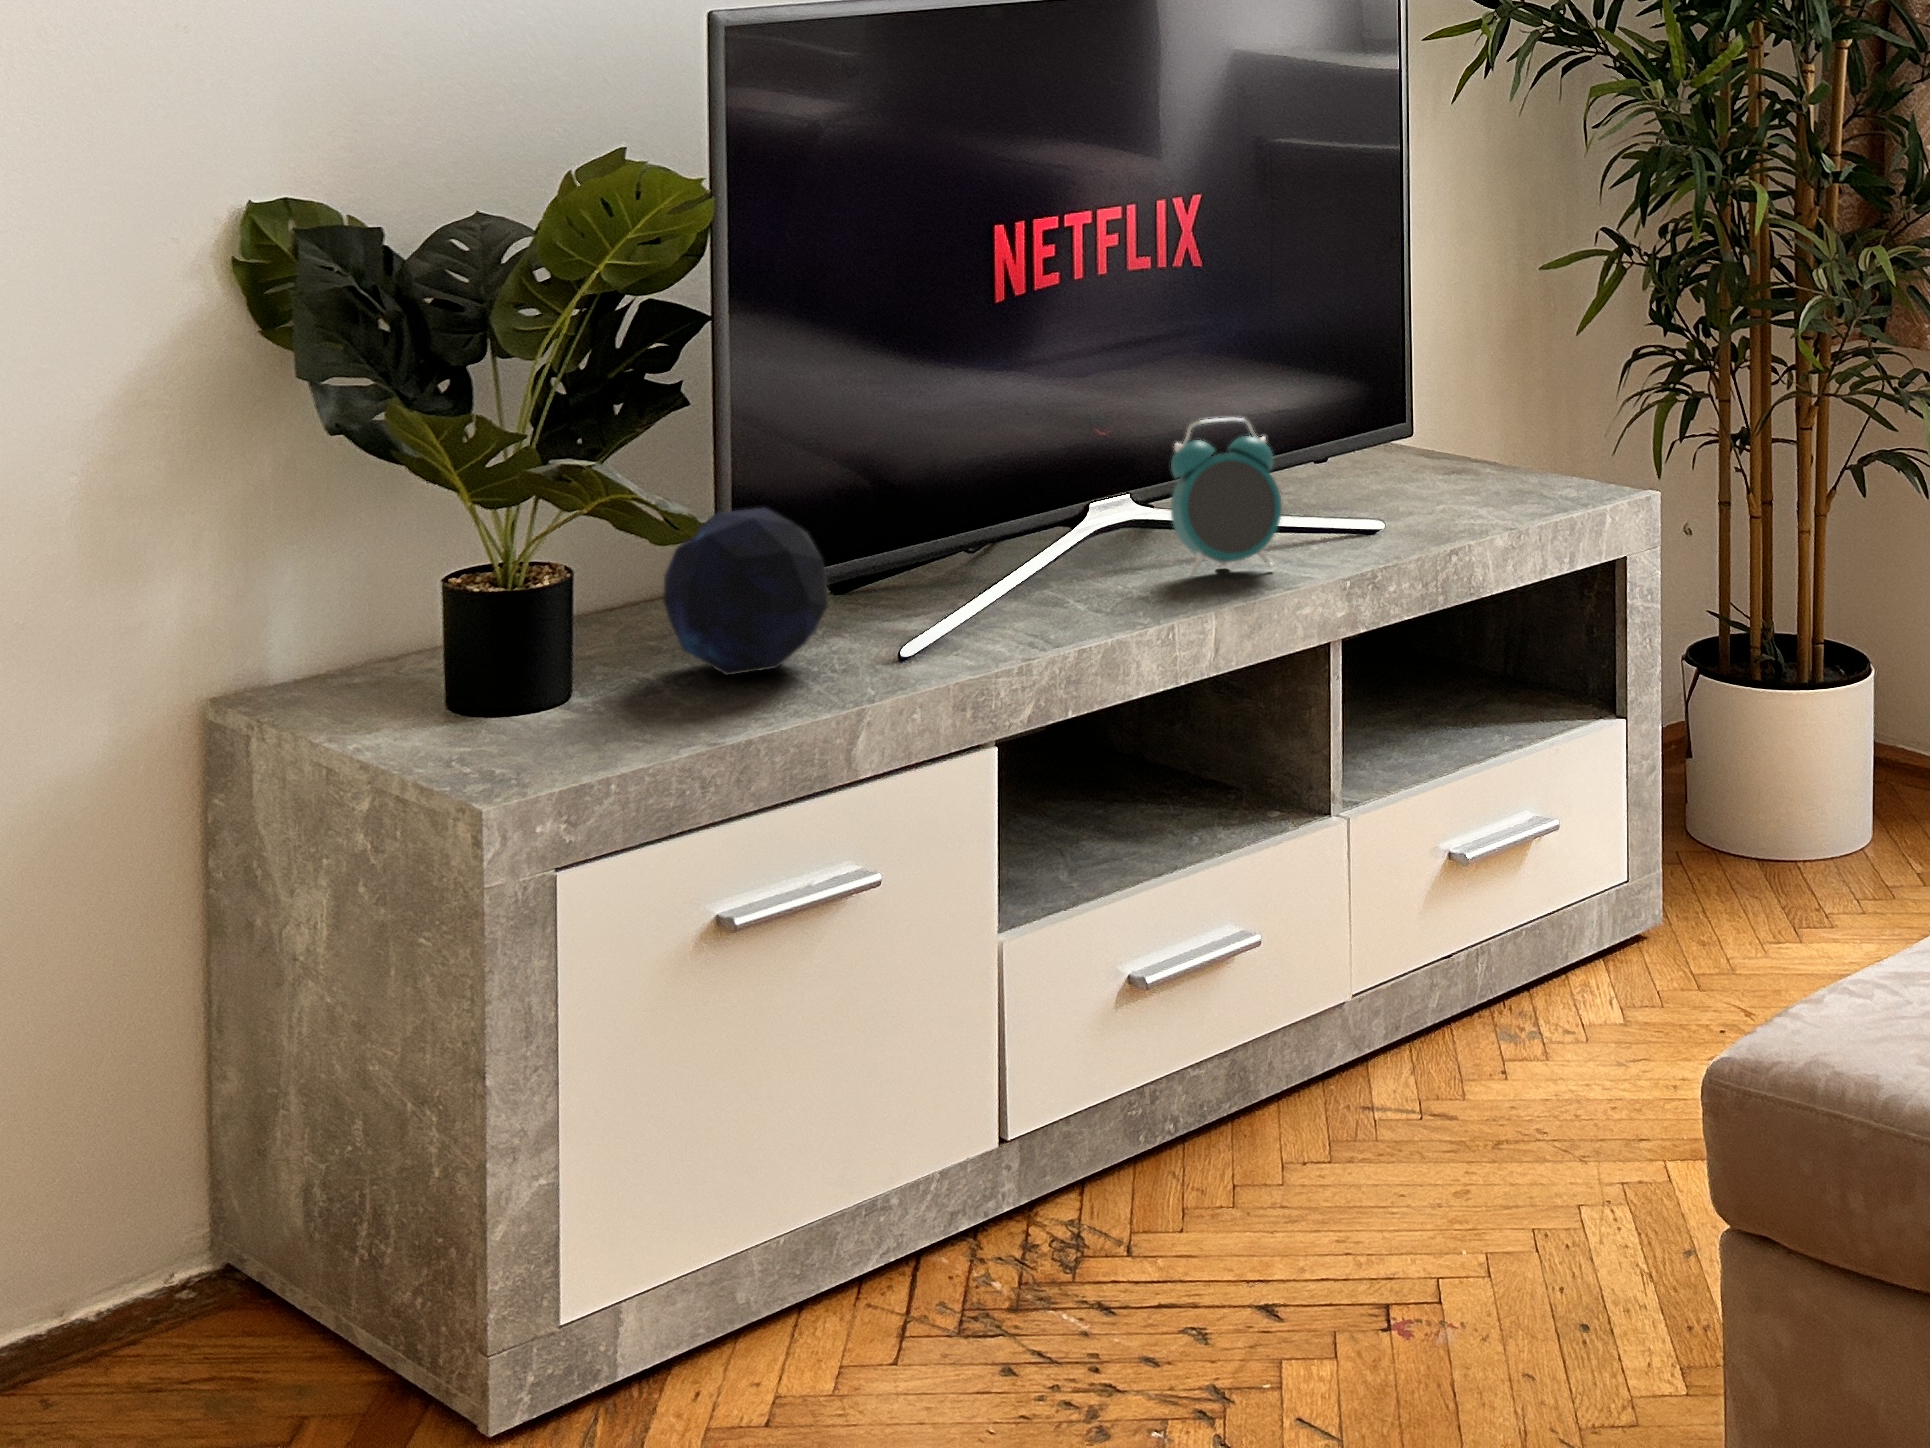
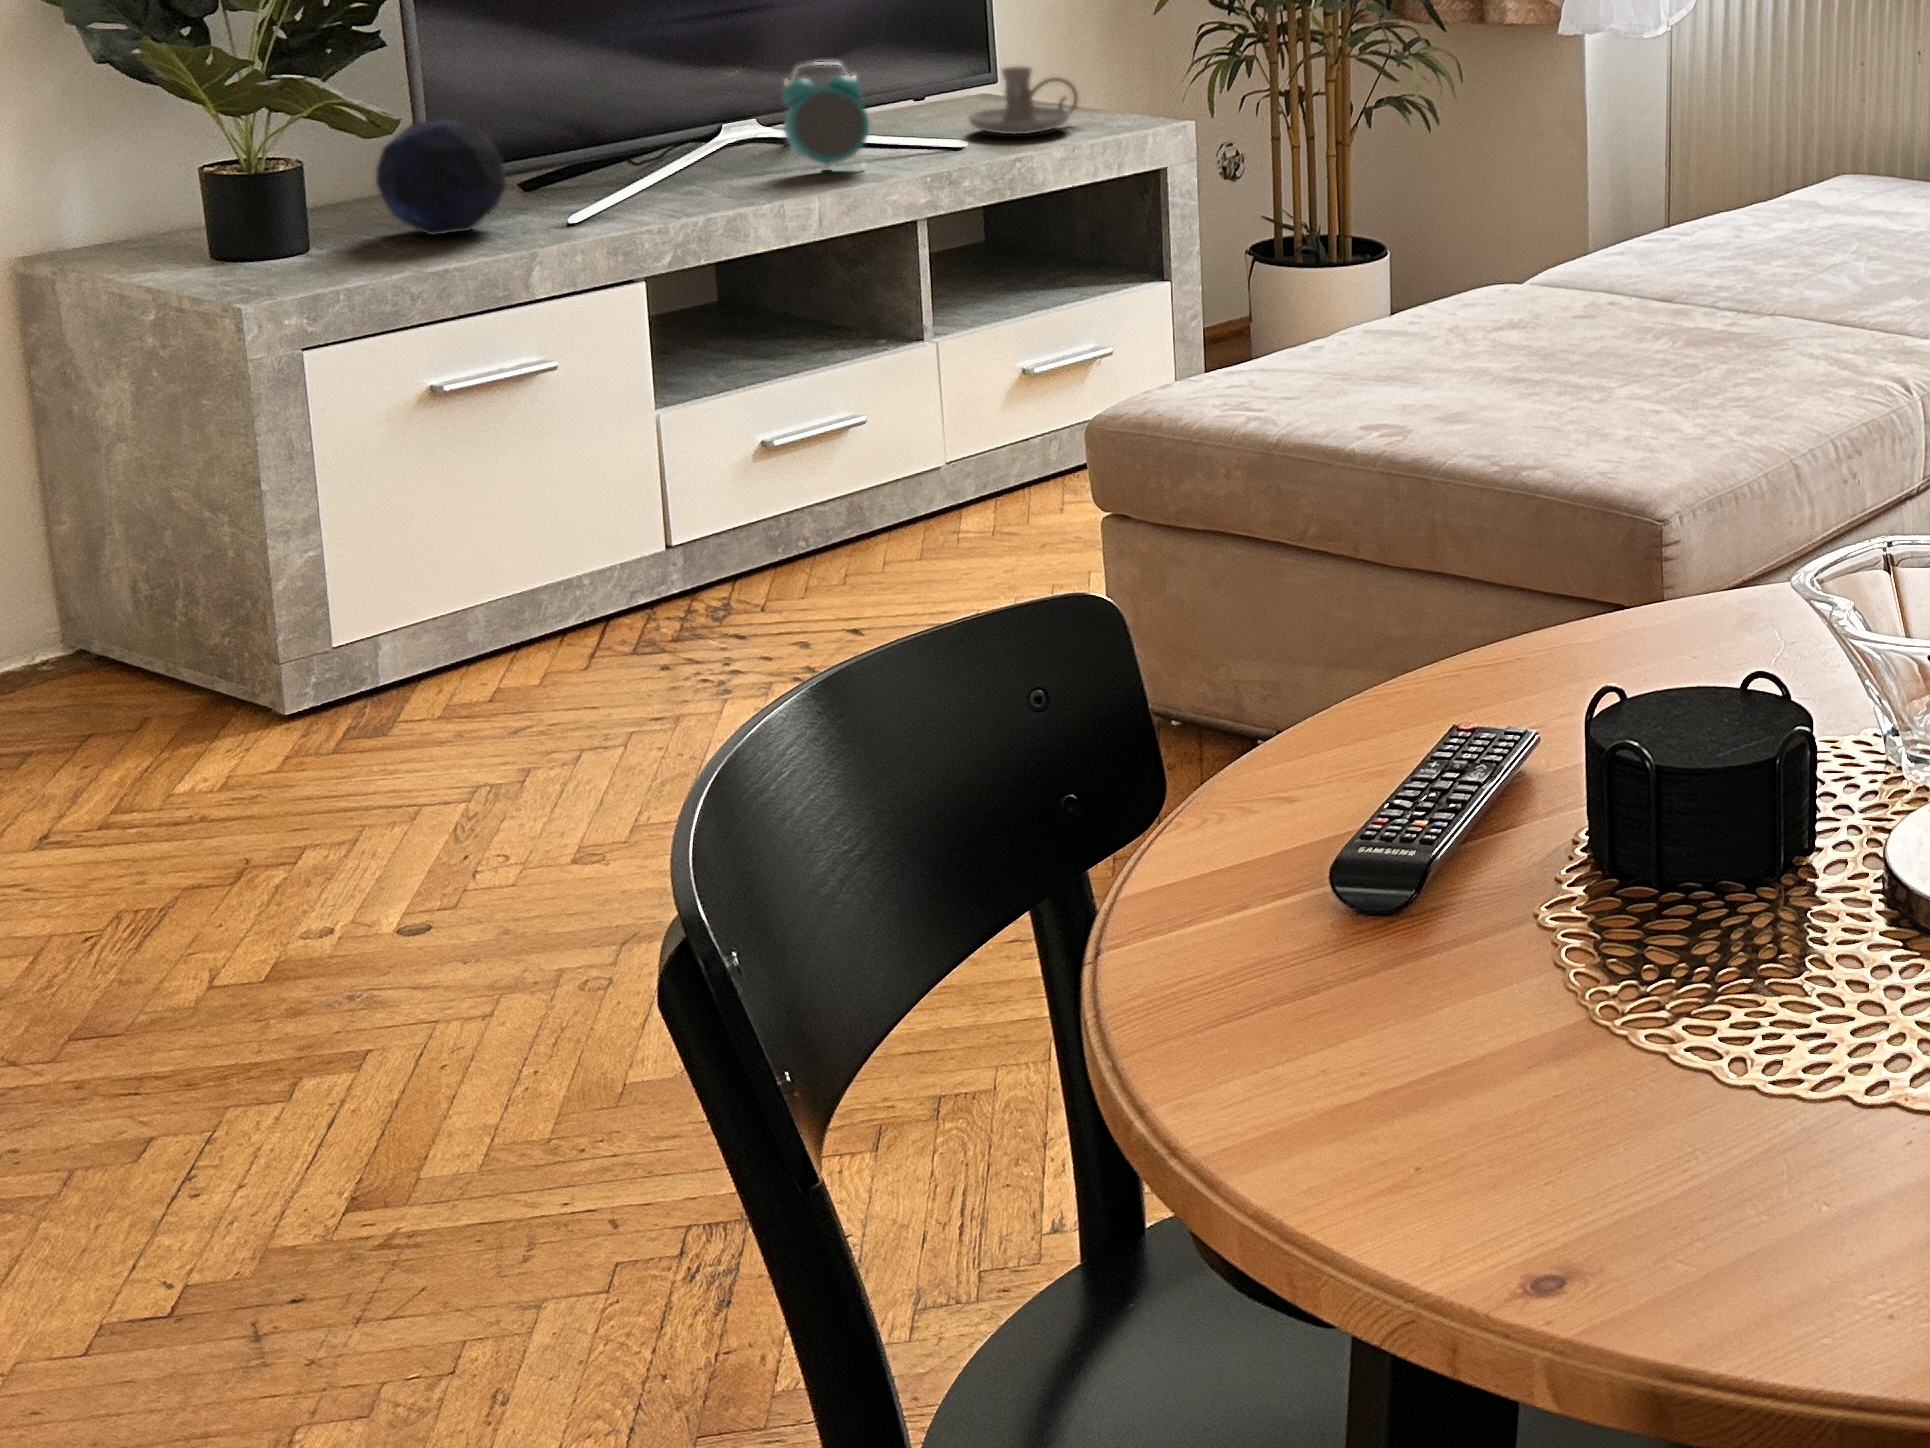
candle holder: none [1388,418,1526,513] -> present [969,66,1078,134]

